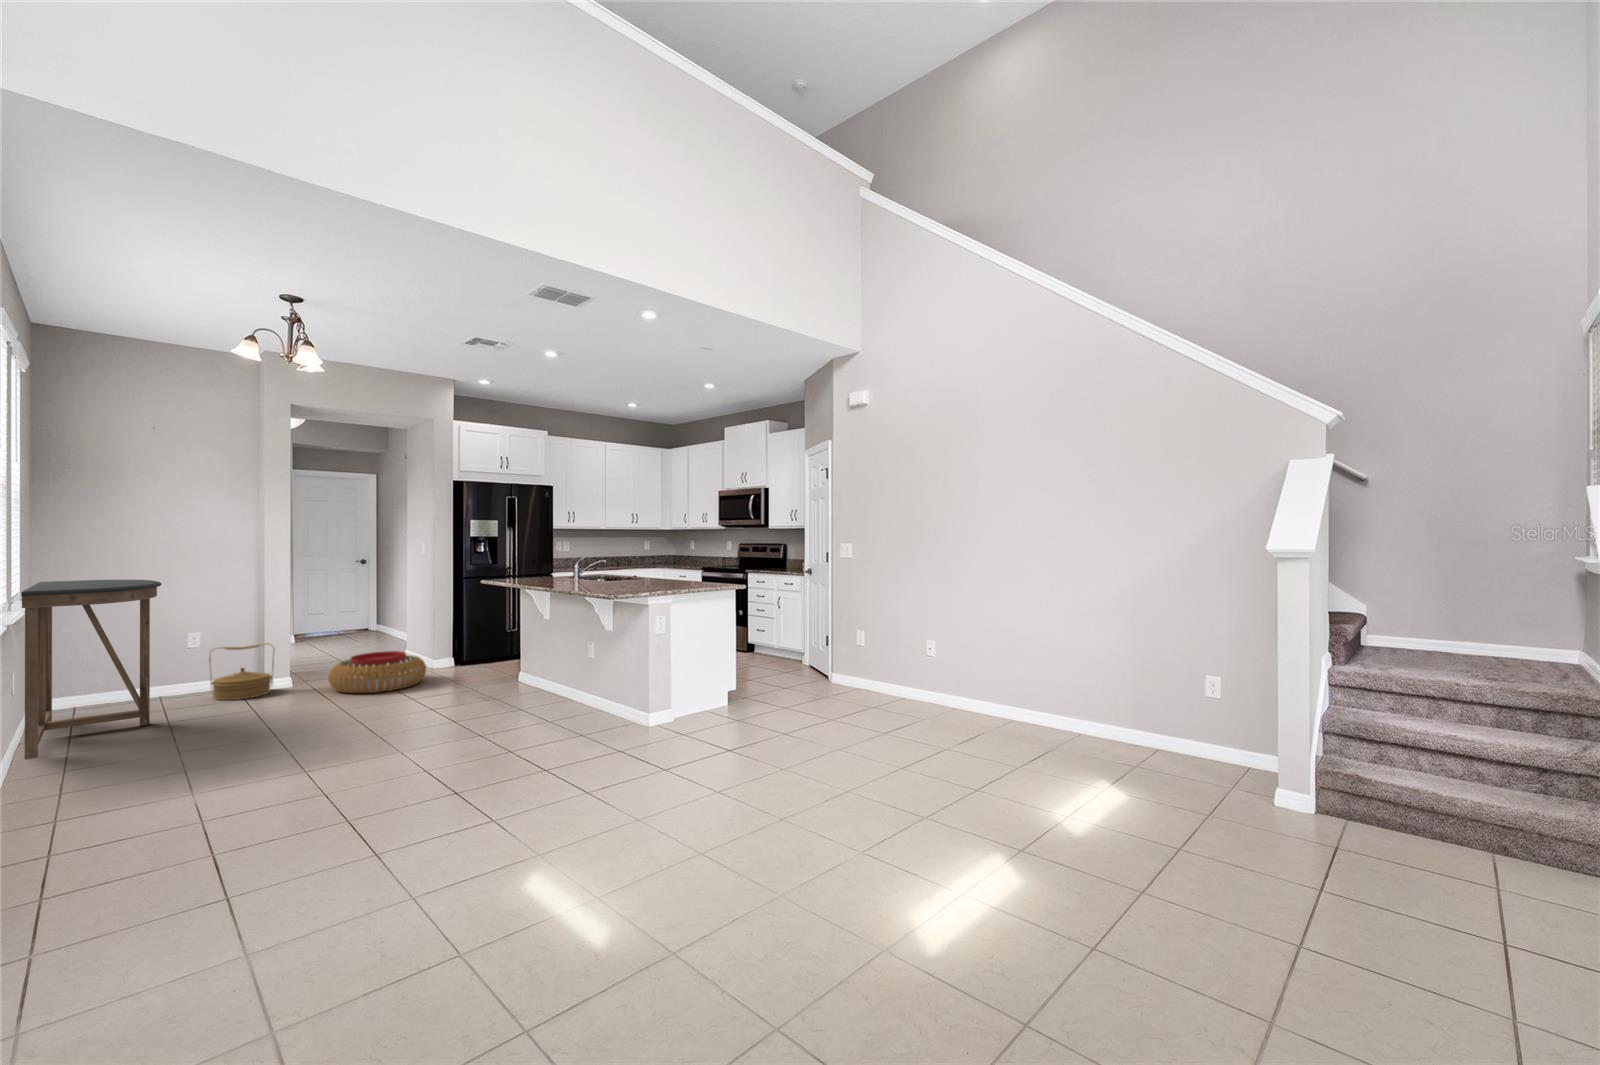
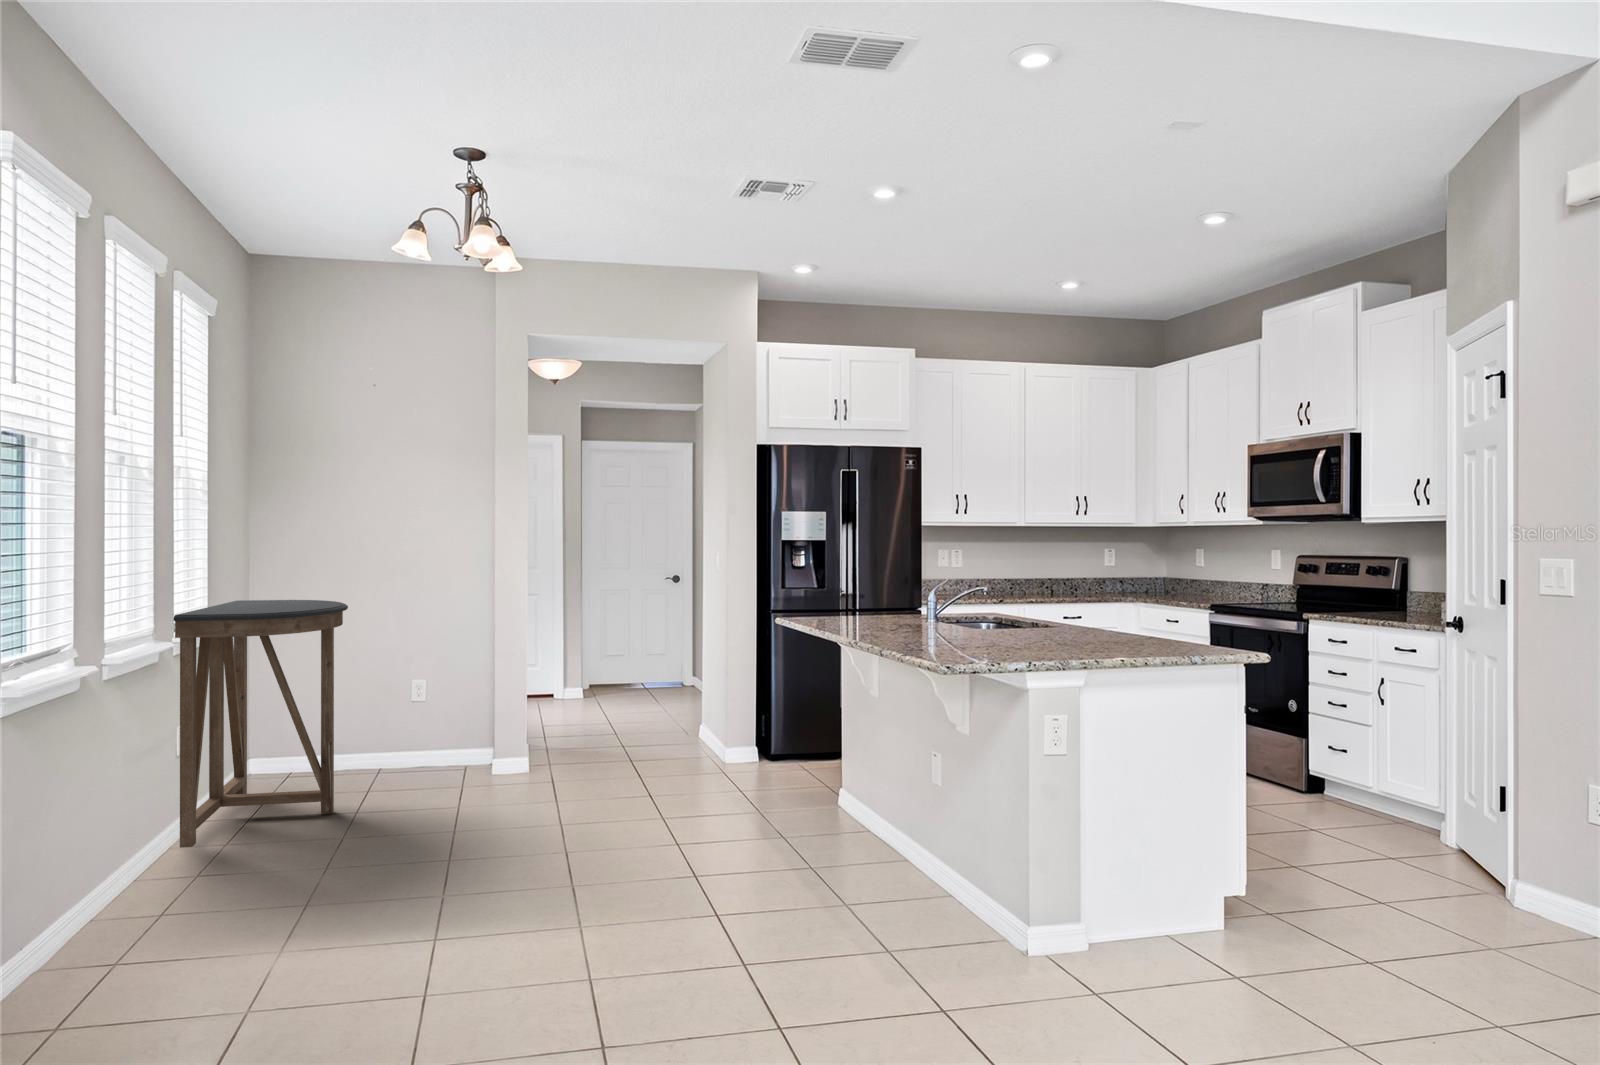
woven basket: present [209,643,275,700] -> none [421,703,501,786]
pouf: present [328,651,426,693] -> none [563,730,702,798]

